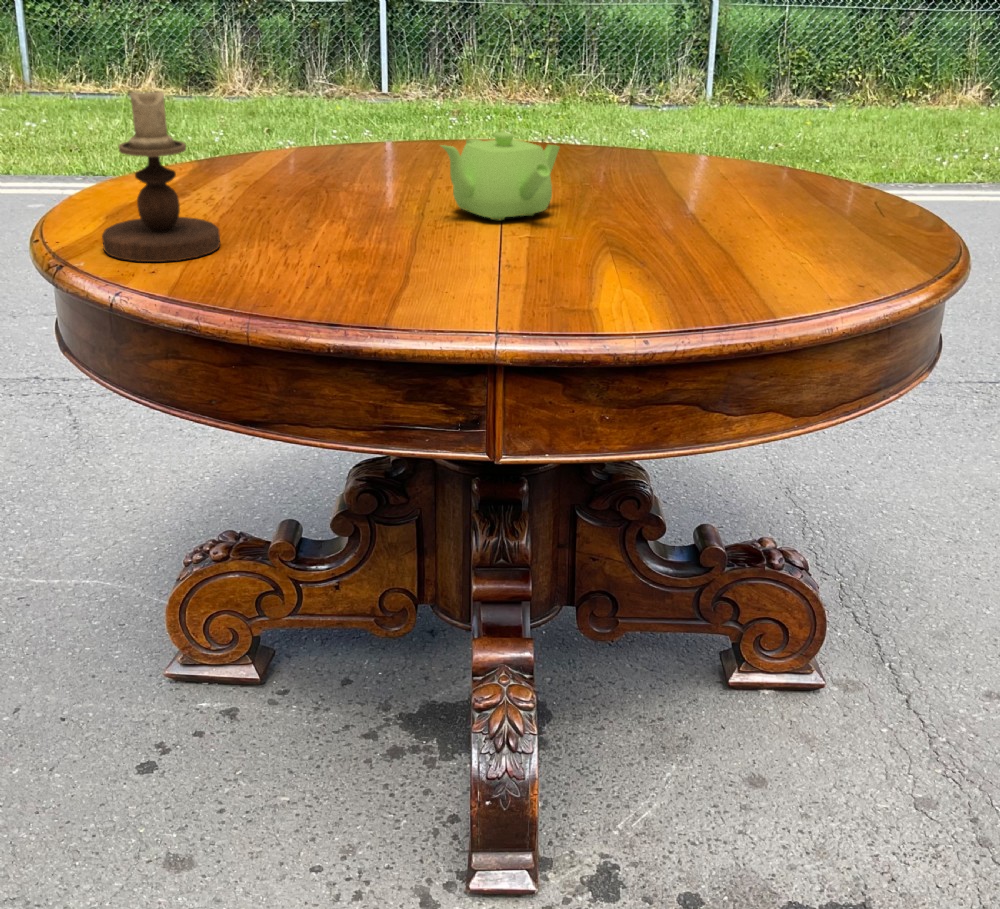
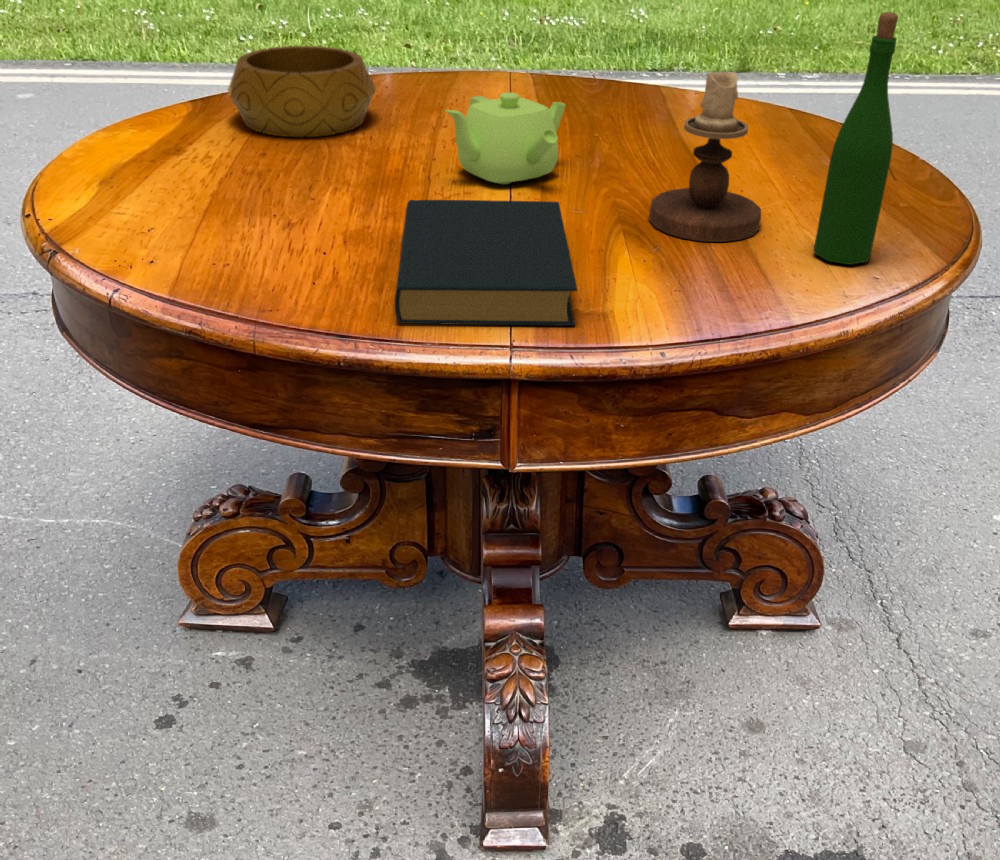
wine bottle: none [801,31,876,282] -> present [814,12,898,265]
candlestick: present [102,92,220,262] -> present [649,72,761,242]
decorative bowl: none [231,103,376,184] -> present [228,46,376,137]
hardback book: none [381,221,562,324] -> present [395,200,577,326]

